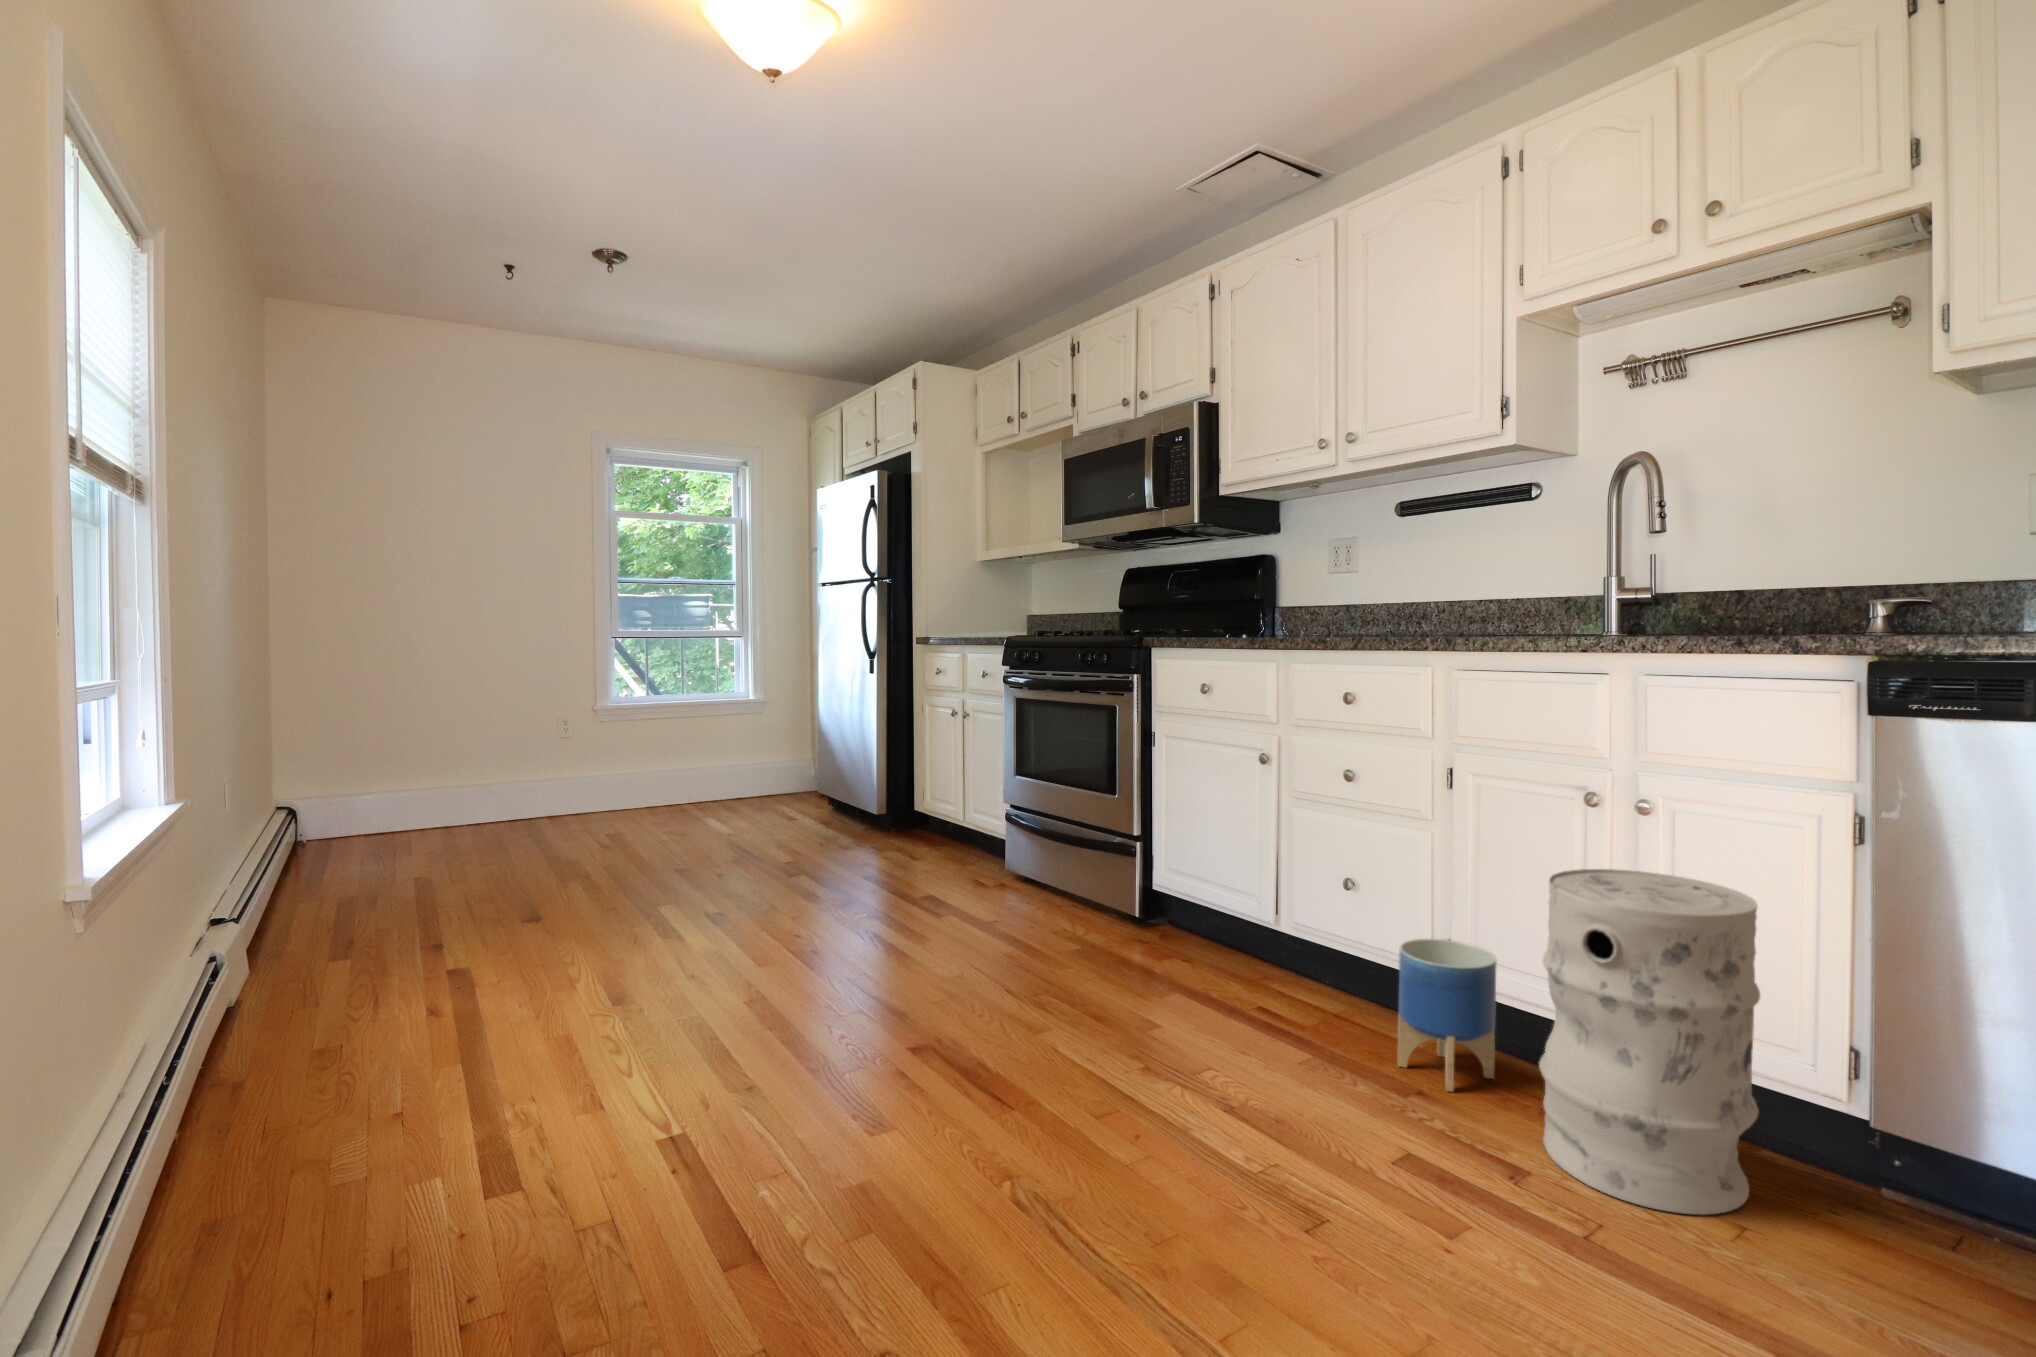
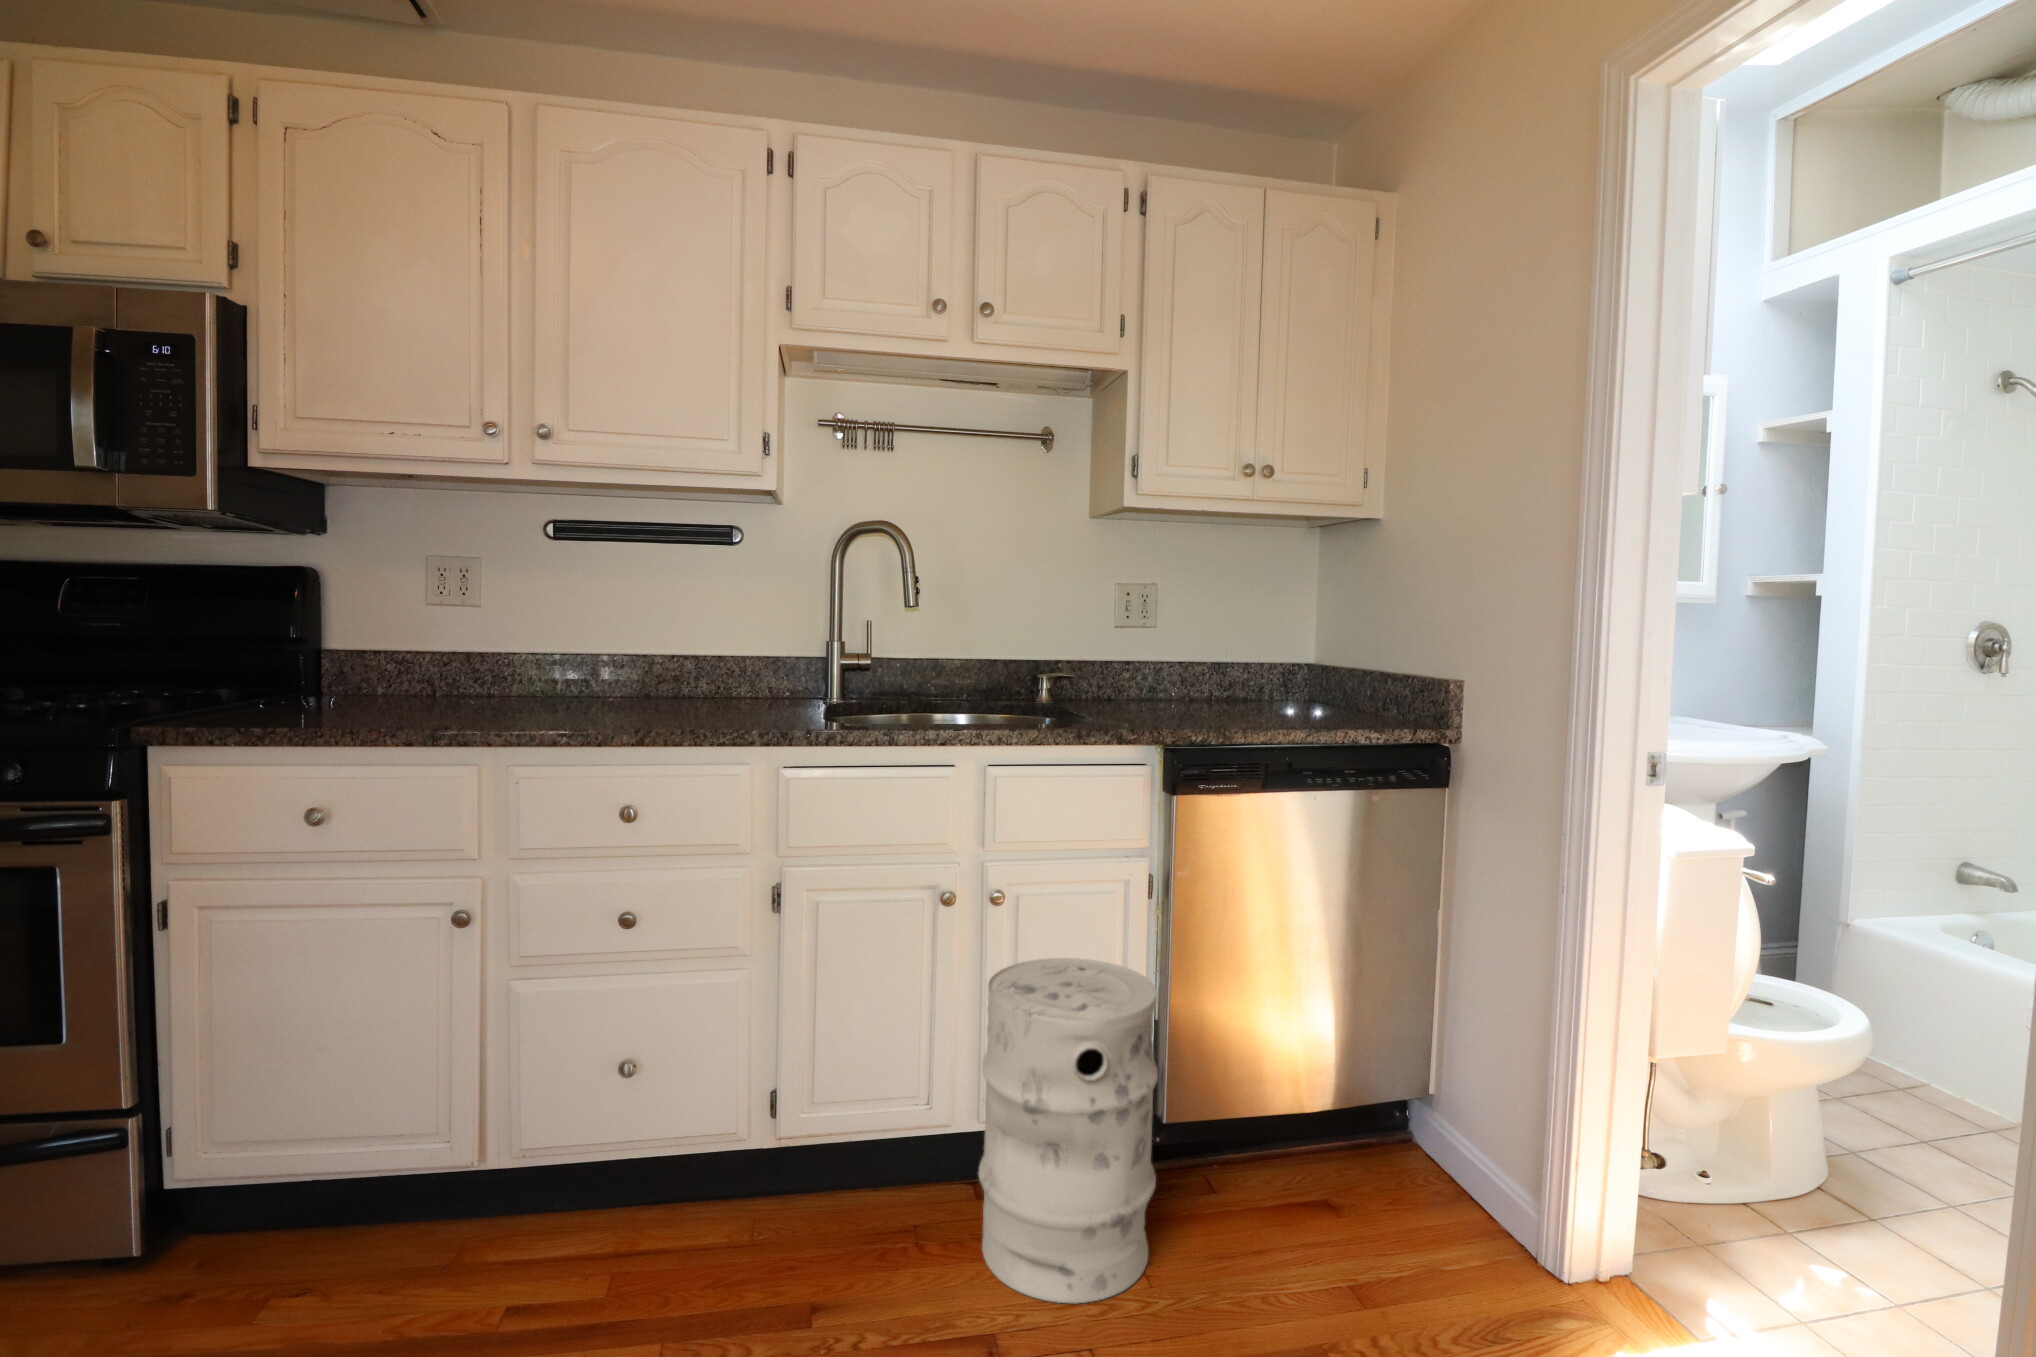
planter: present [1398,939,1497,1091] -> none [790,1091,899,1283]

